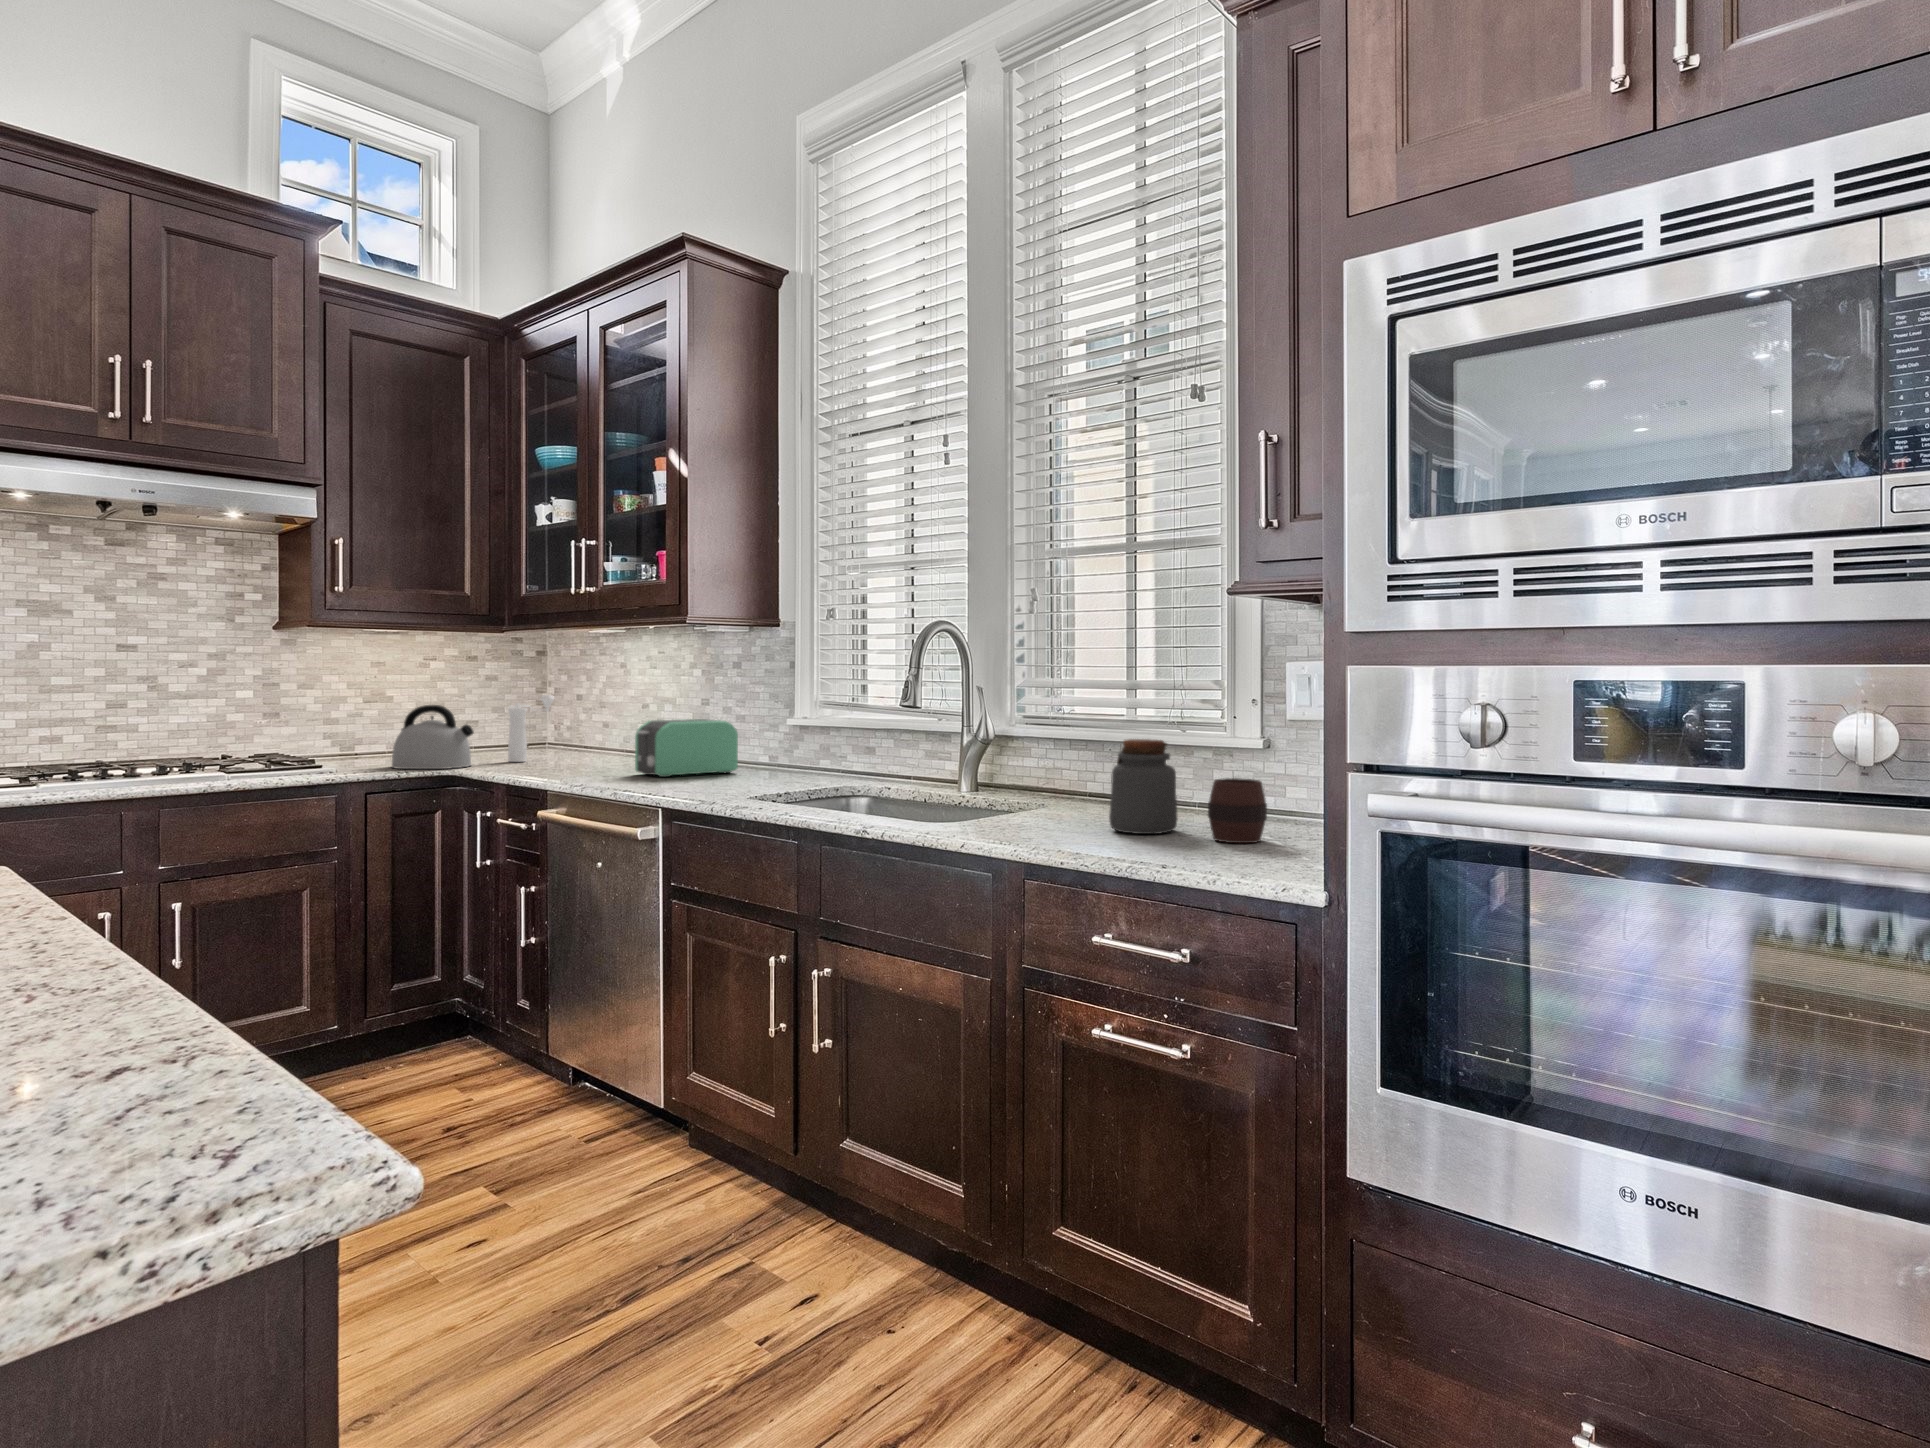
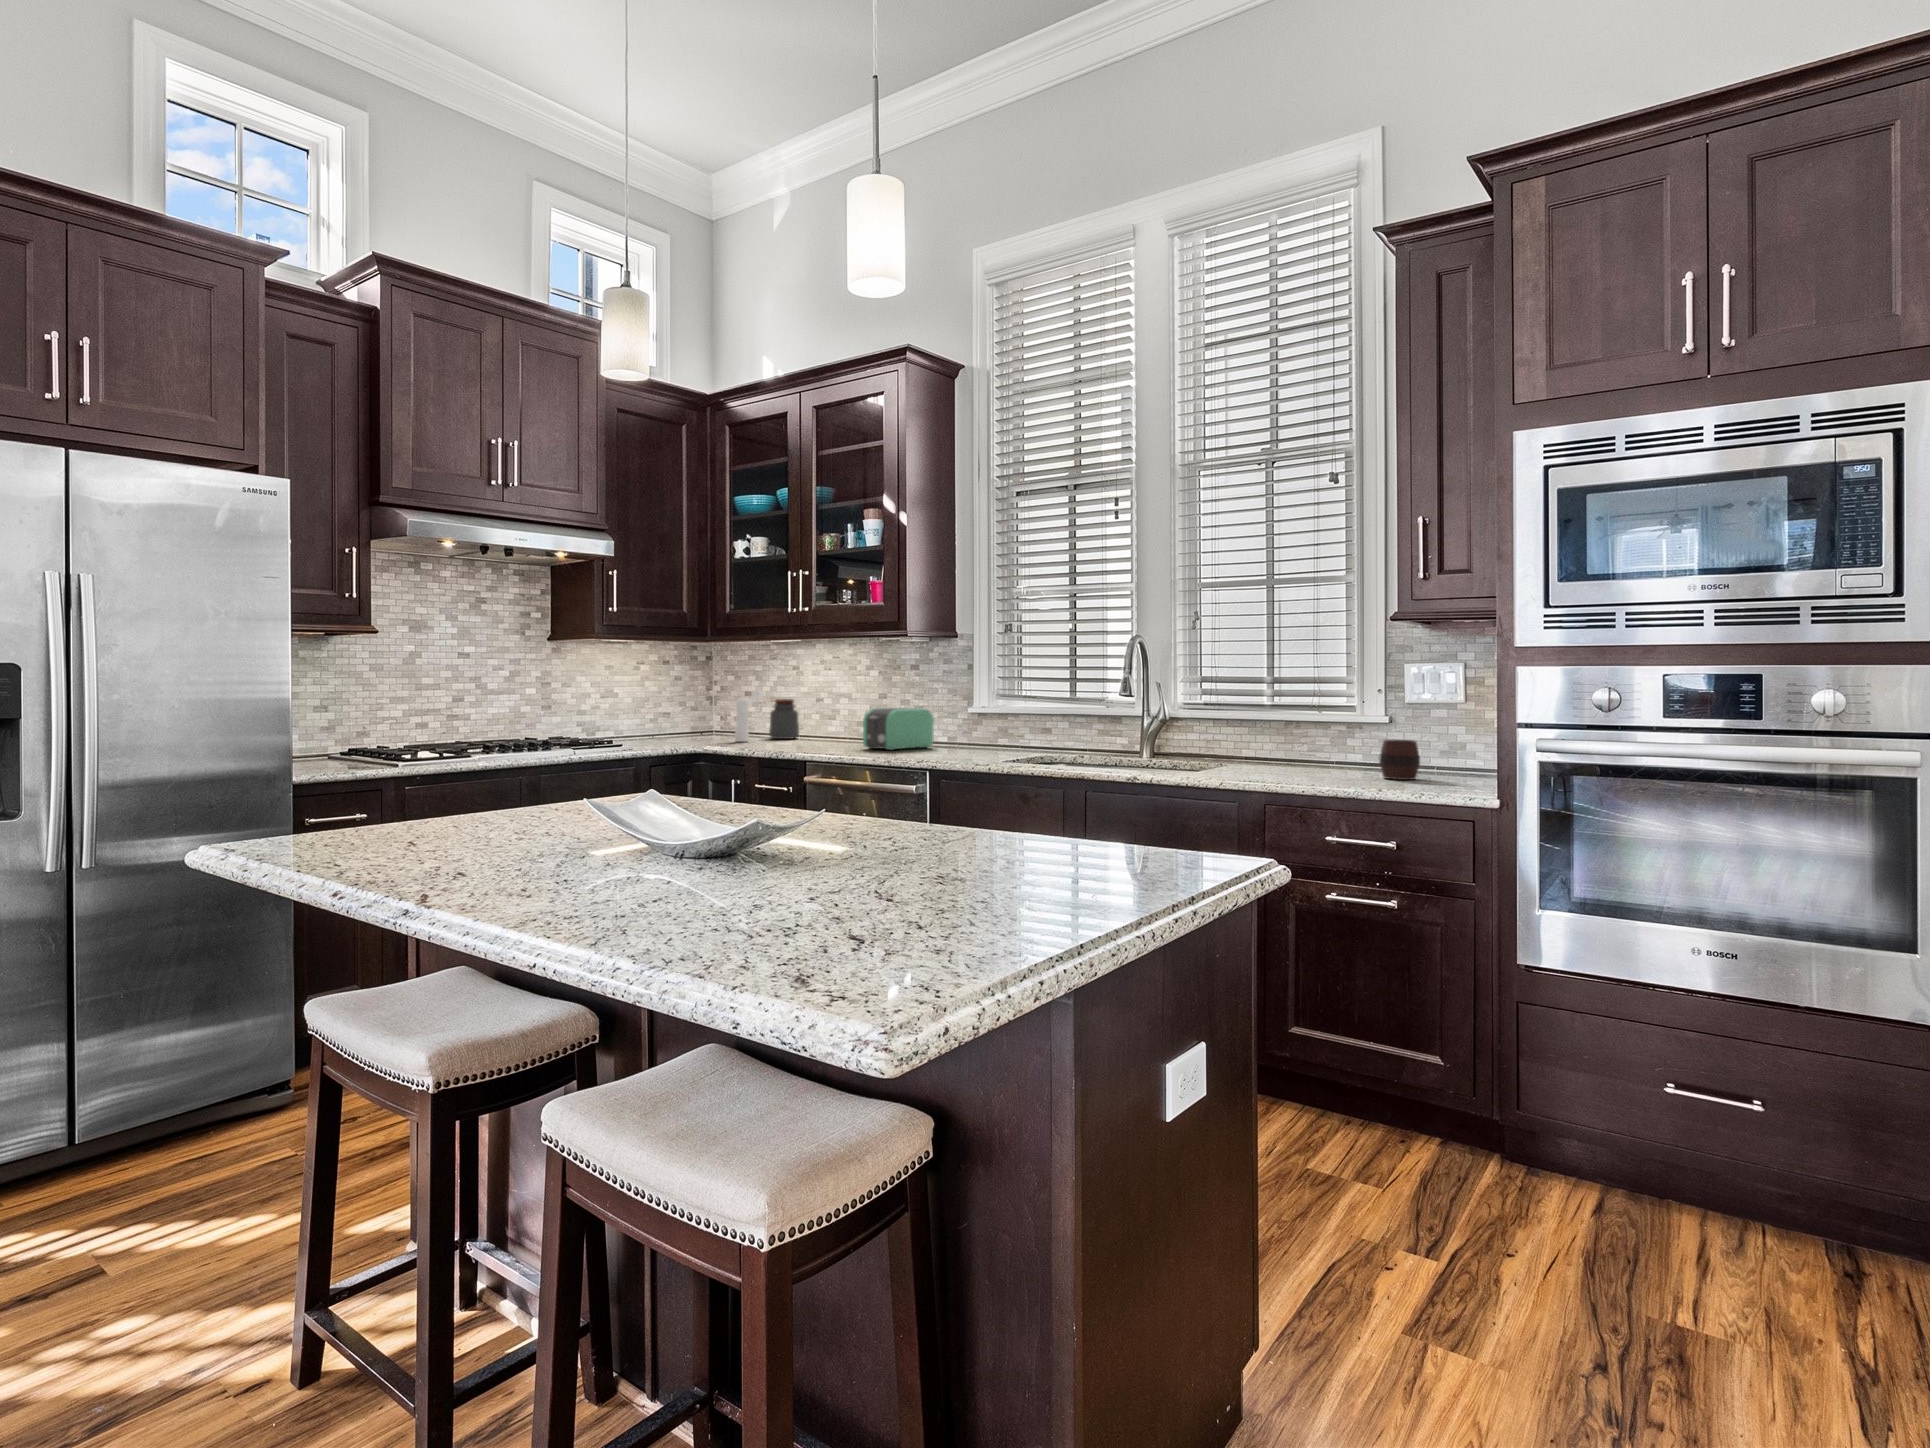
kettle: present [392,705,474,769] -> none [666,698,727,746]
jar: present [1109,739,1178,834] -> present [769,699,799,739]

